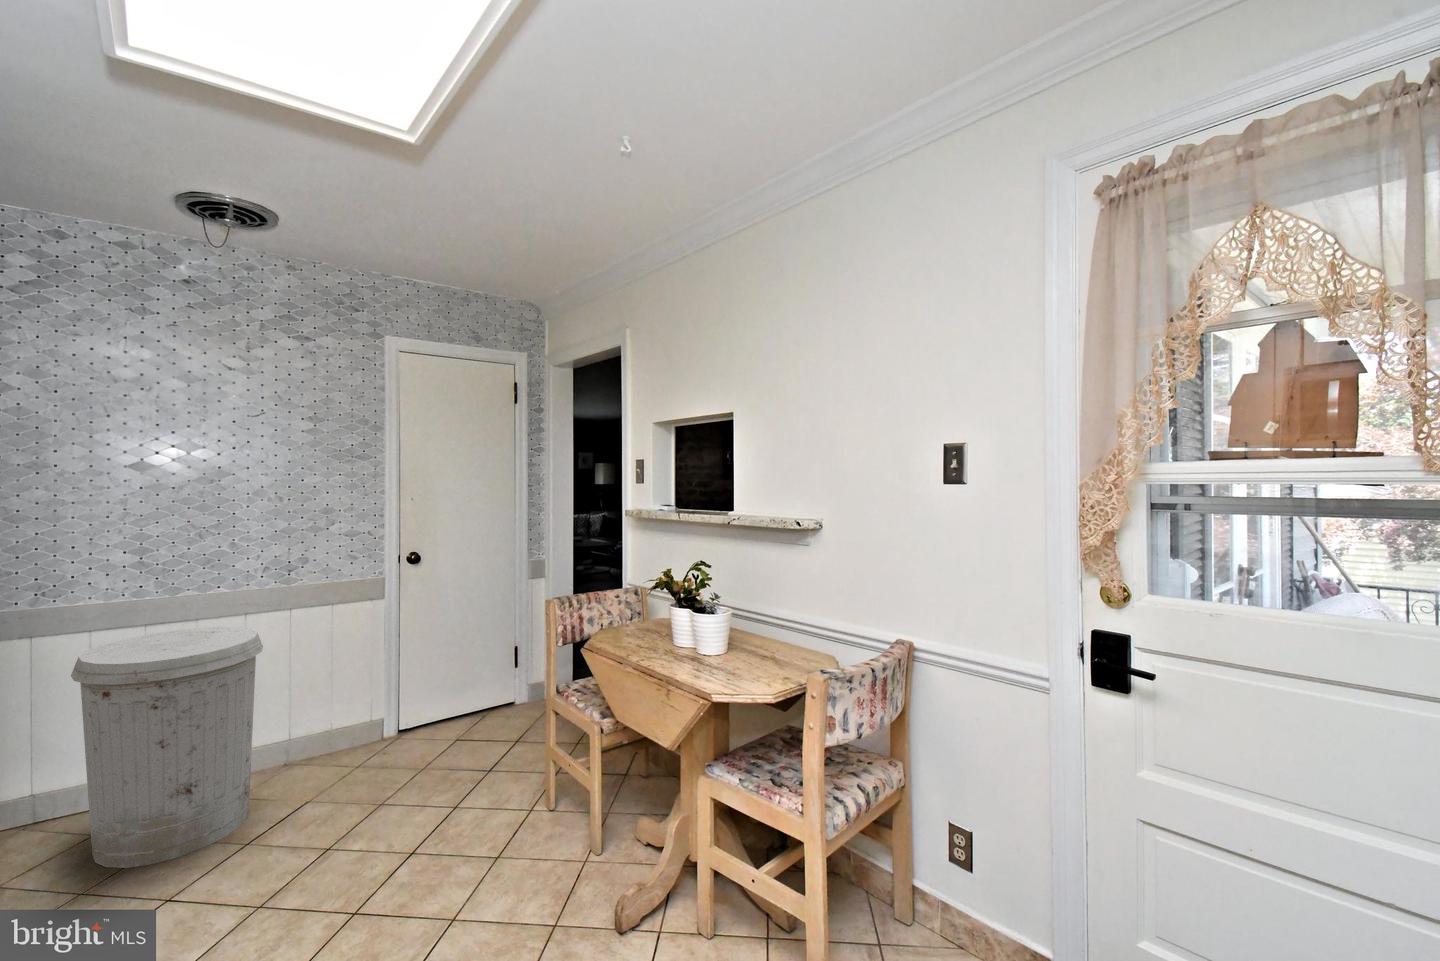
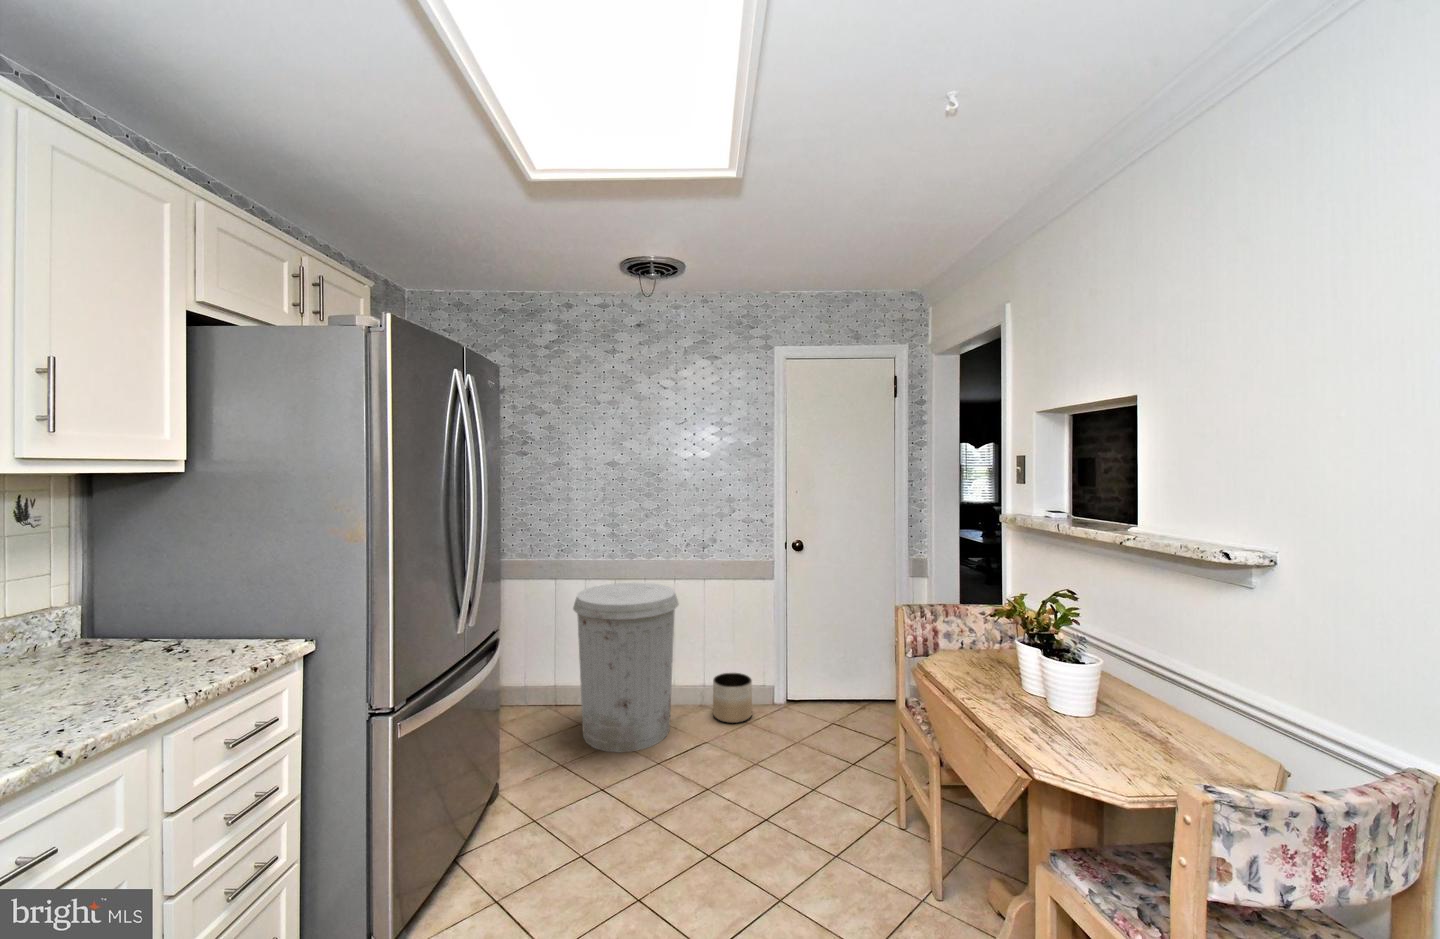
planter: none [306,717,361,778] -> present [713,673,752,723]

